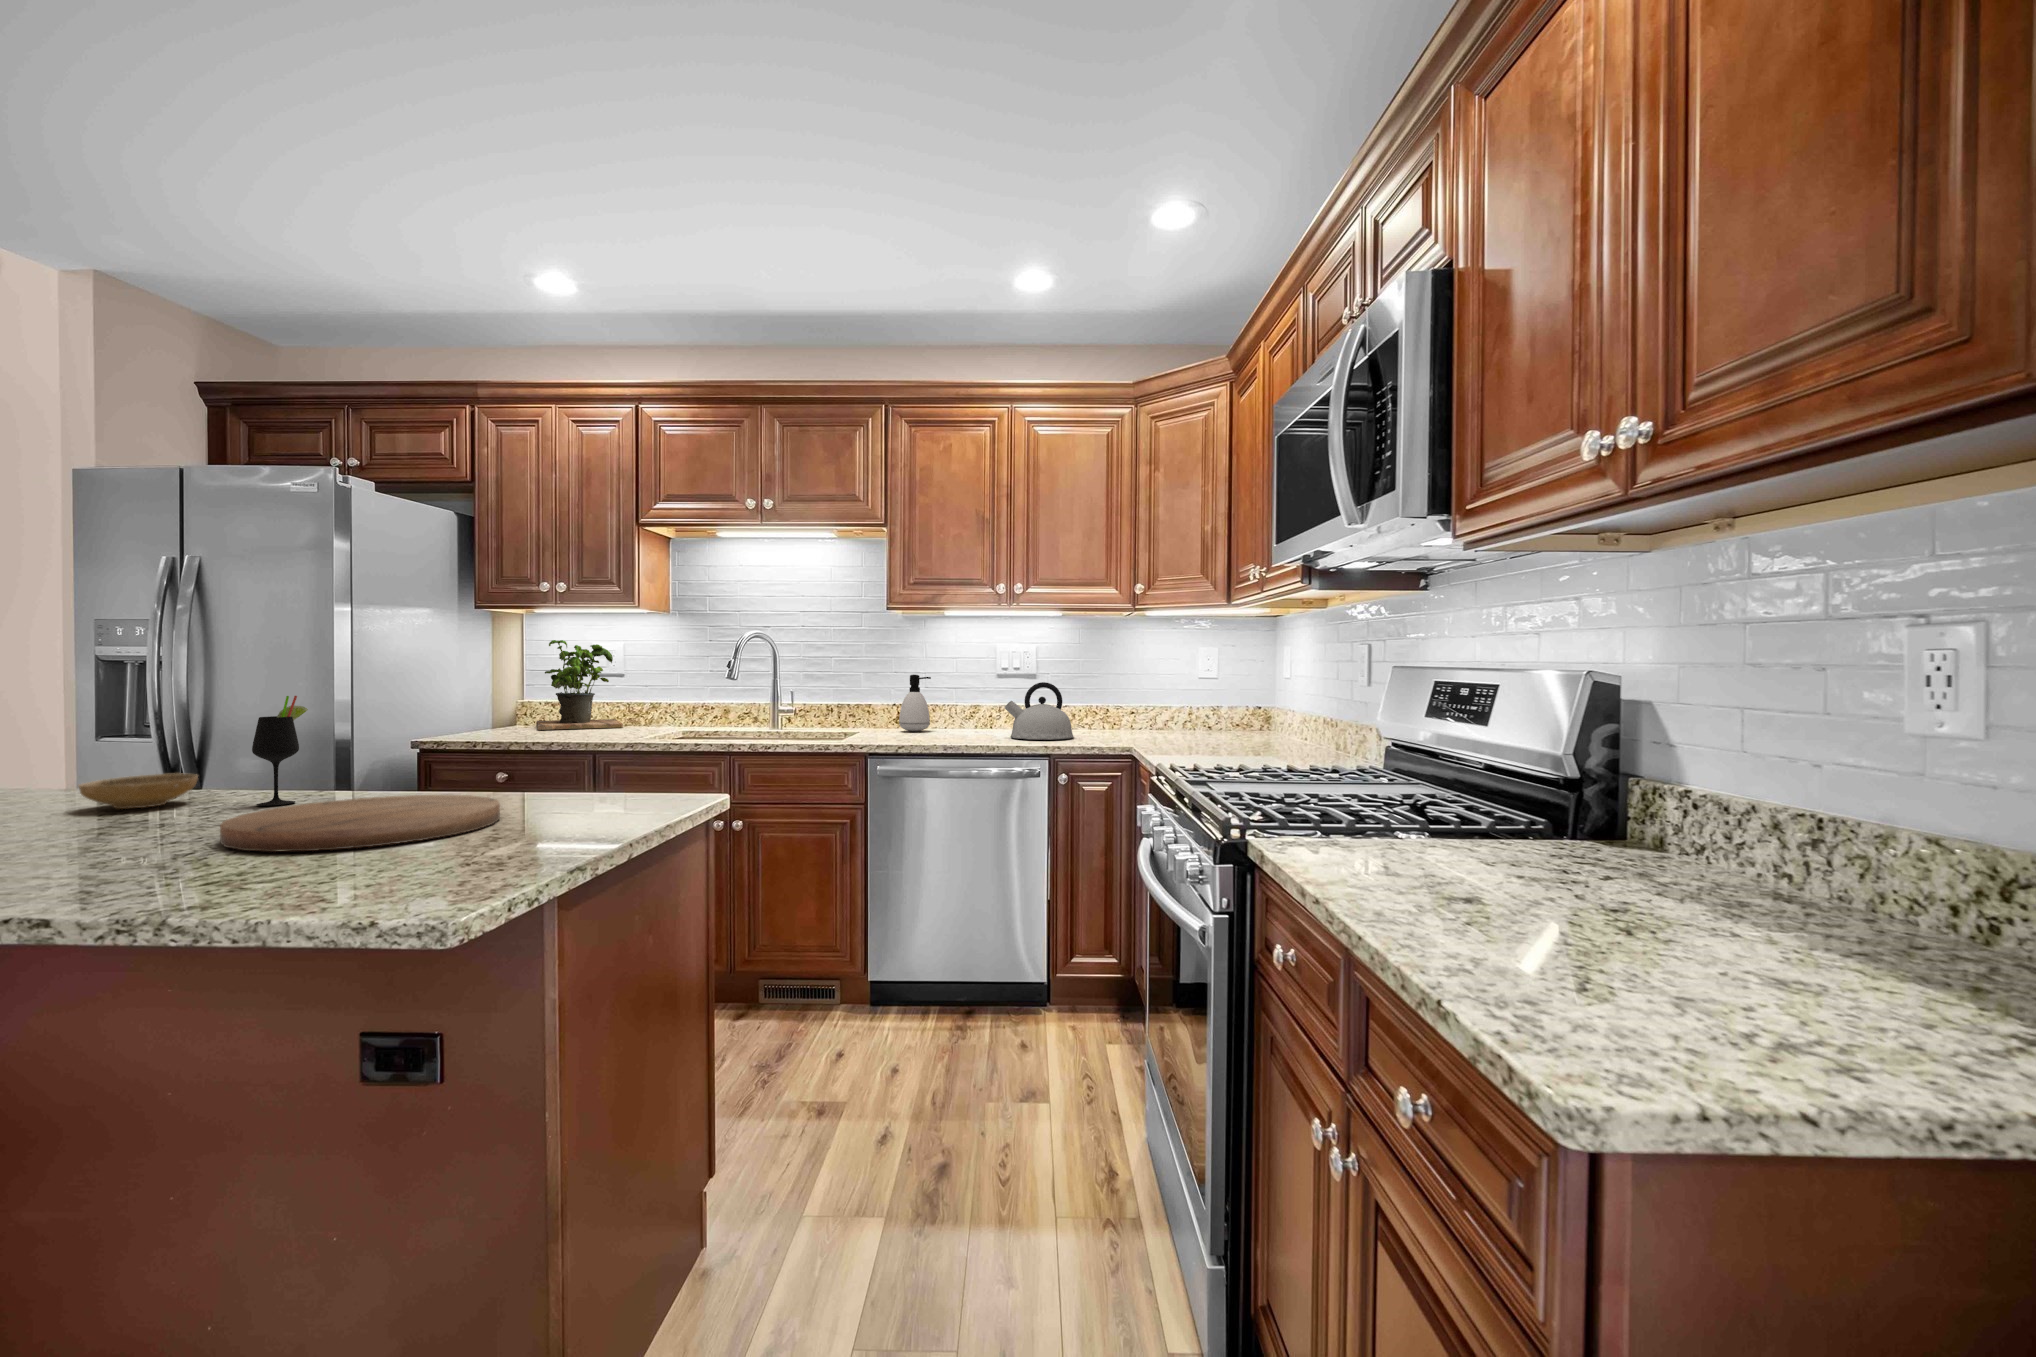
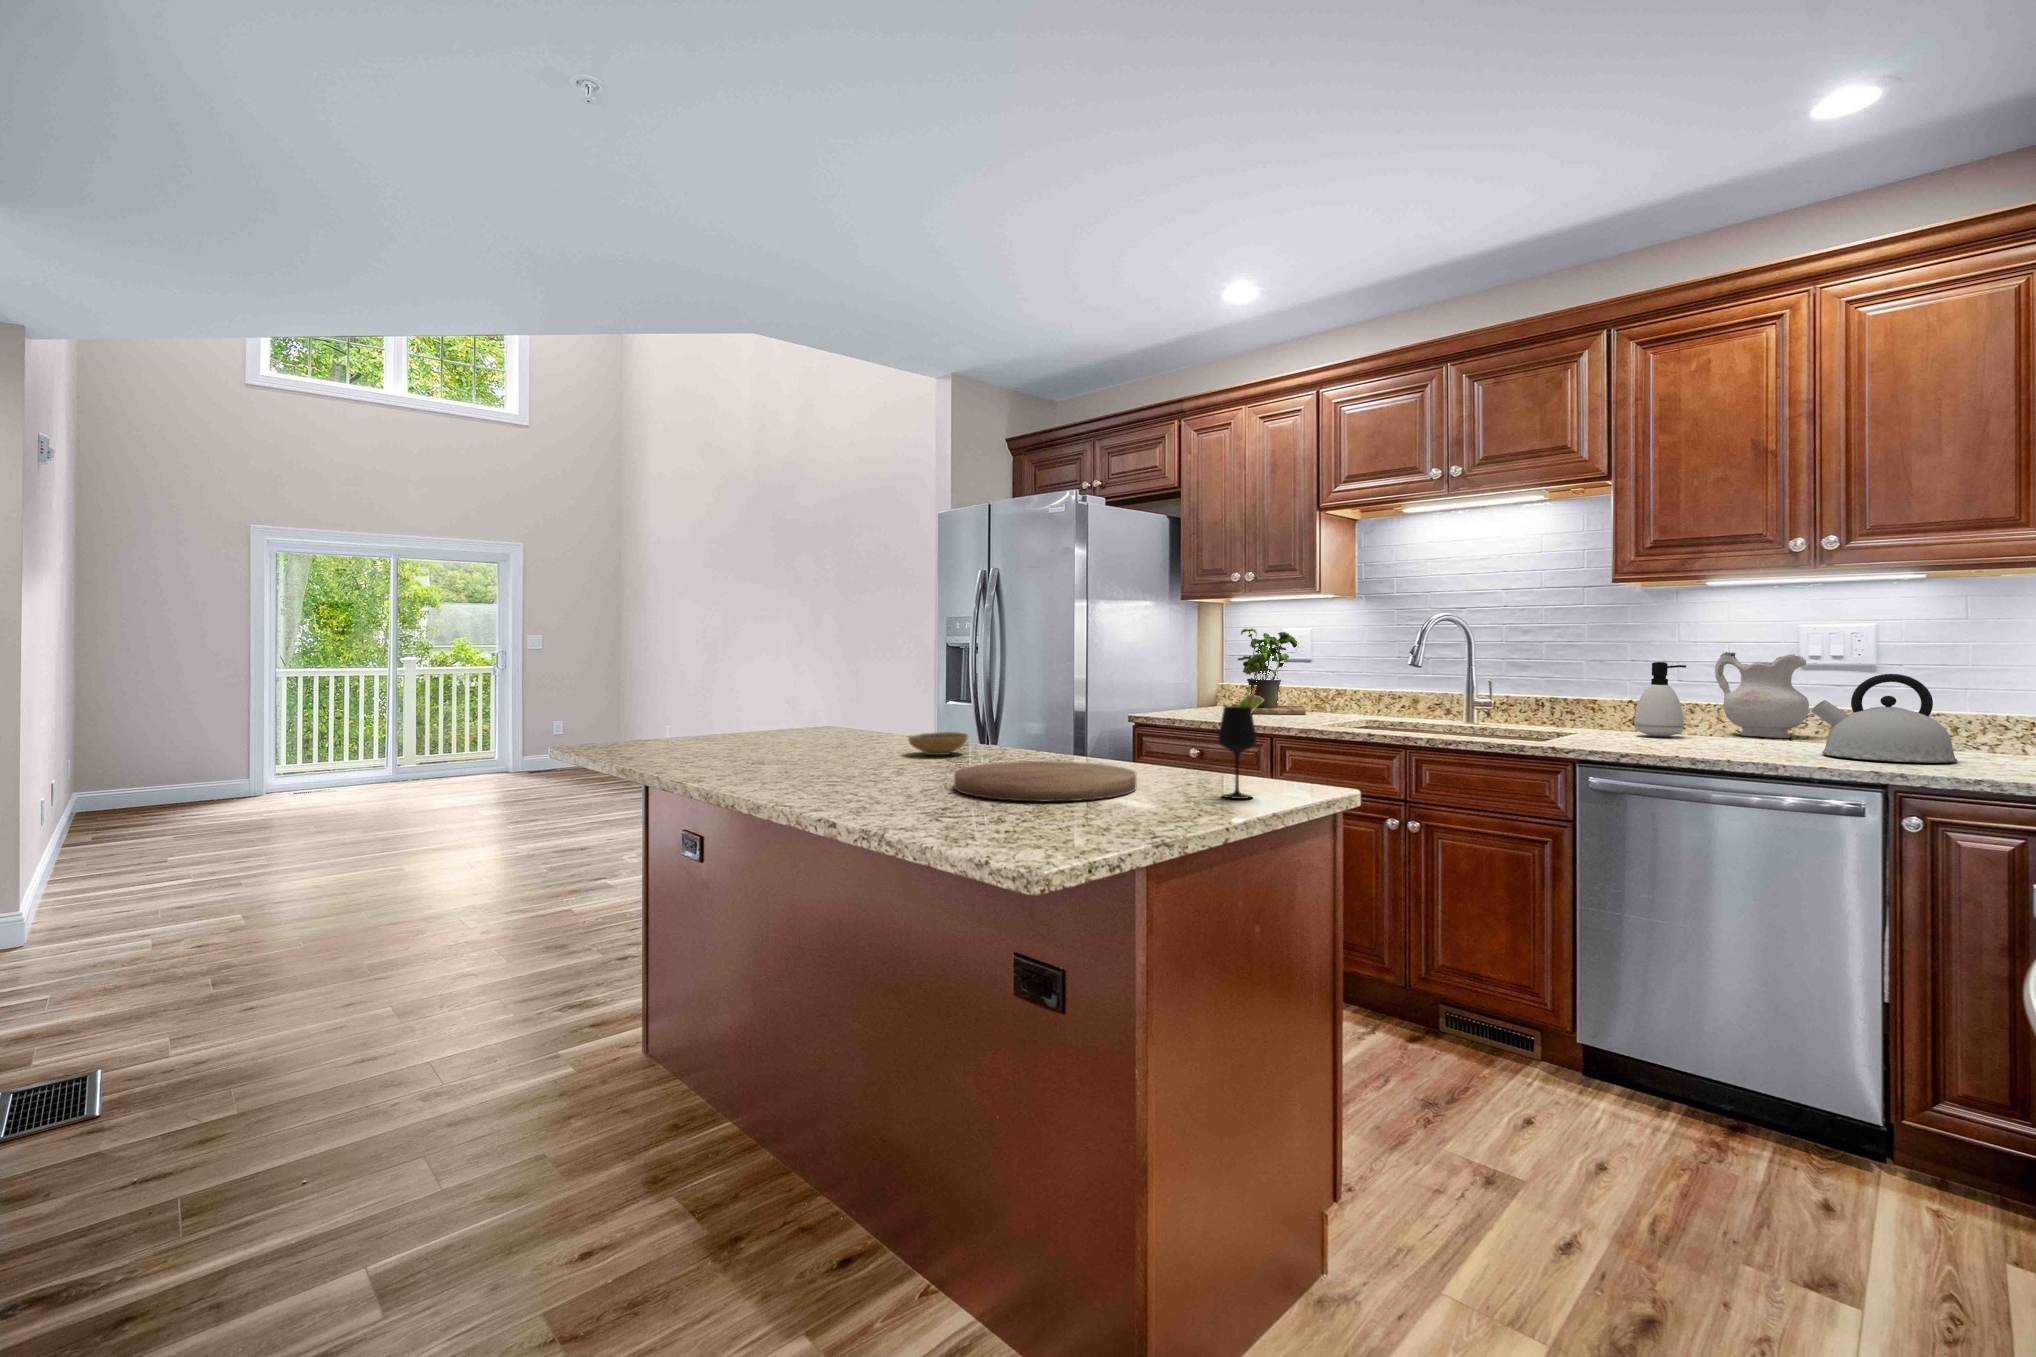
ceramic pitcher: none [945,667,997,728] -> present [1715,652,1809,738]
wine glass: present [252,696,308,806] -> present [1218,686,1263,799]

